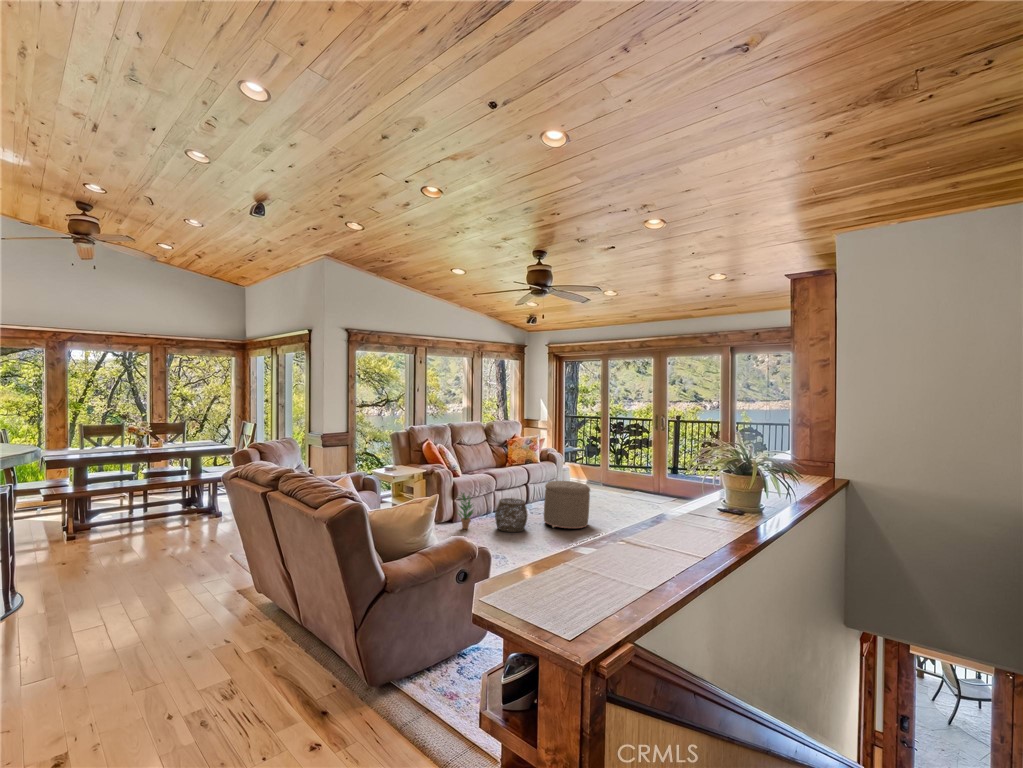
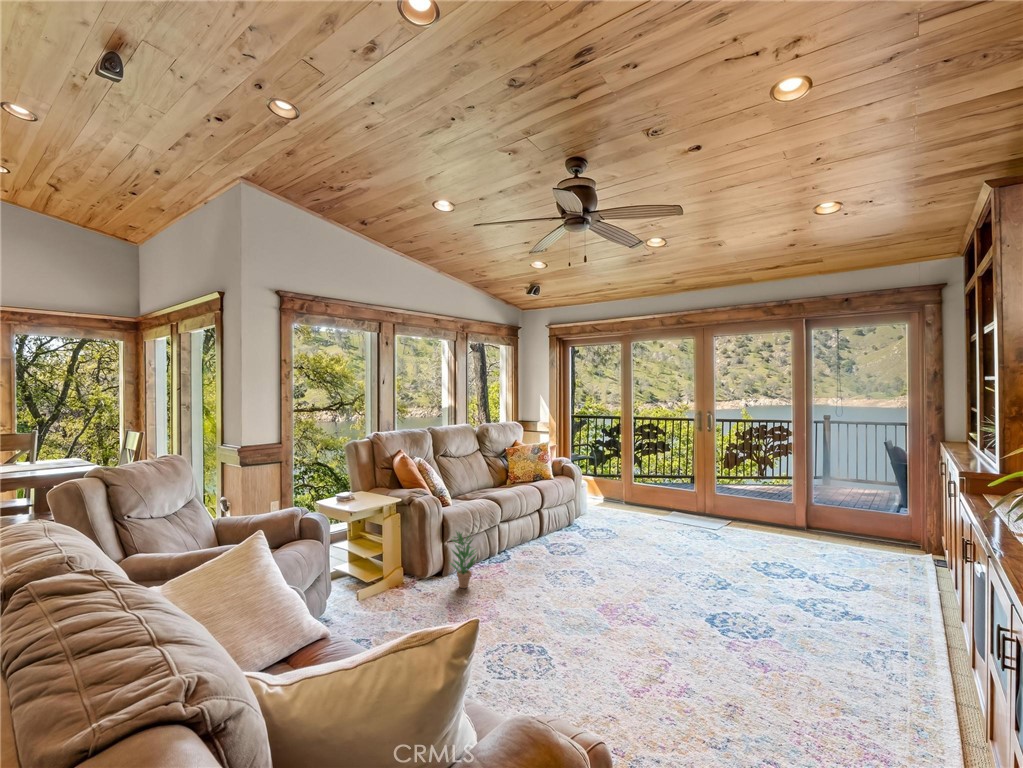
ottoman: present [544,481,590,528] -> none [576,506,644,579]
woven basket: present [495,498,527,532] -> none [508,537,558,592]

